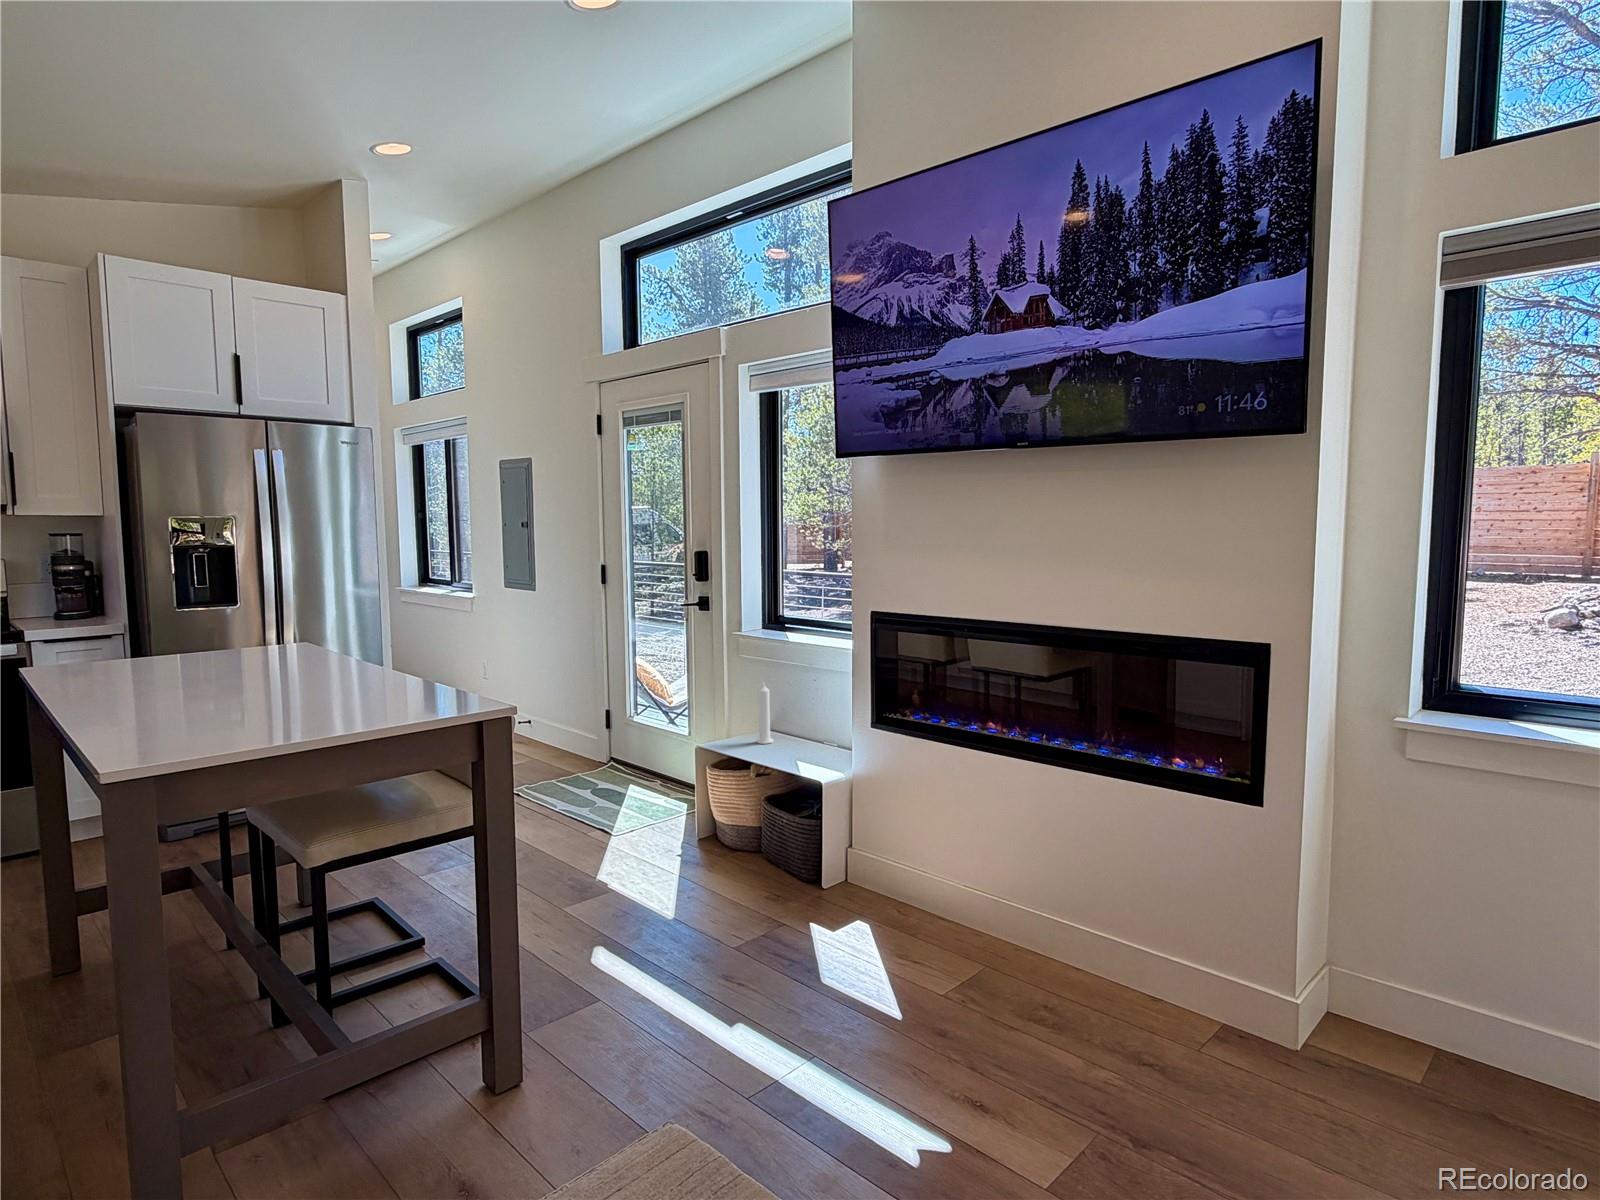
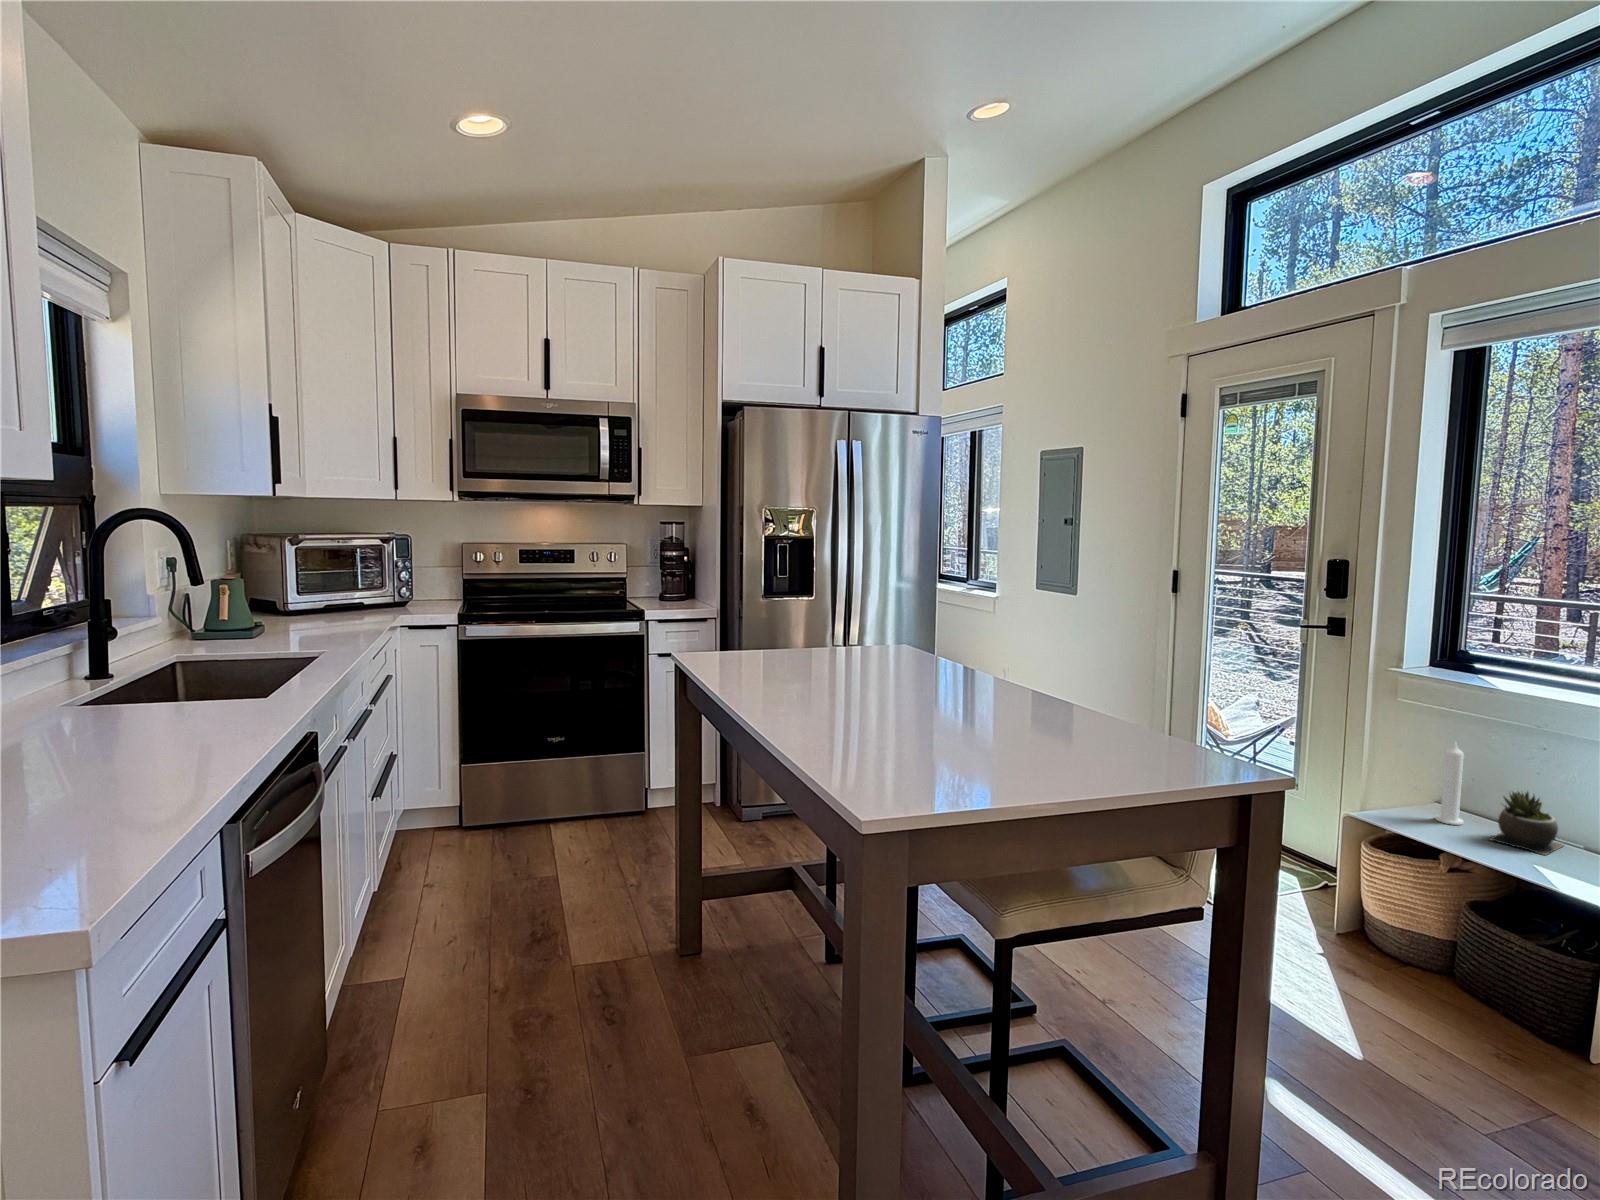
succulent plant: none [779,711,826,754] -> present [1489,792,1563,855]

